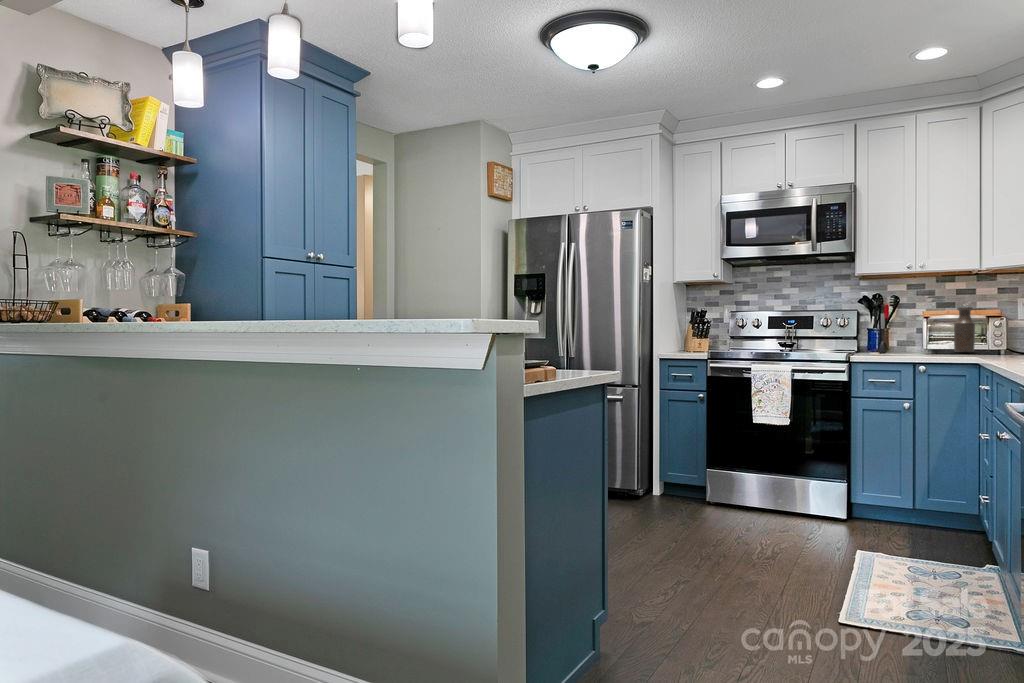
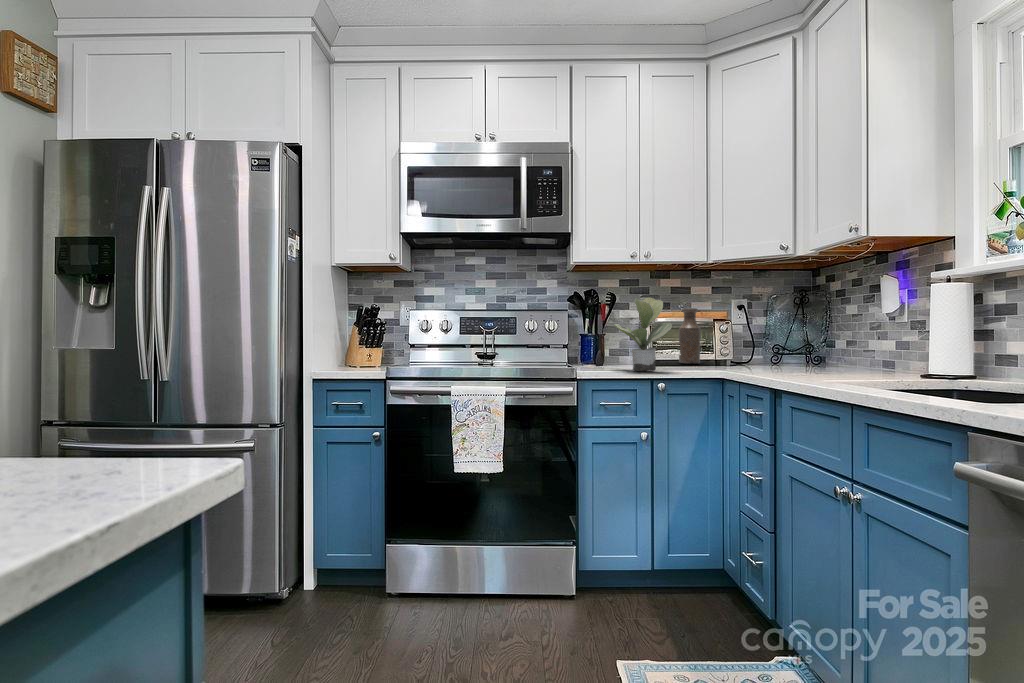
potted plant: none [882,300,930,357] -> present [613,297,672,371]

